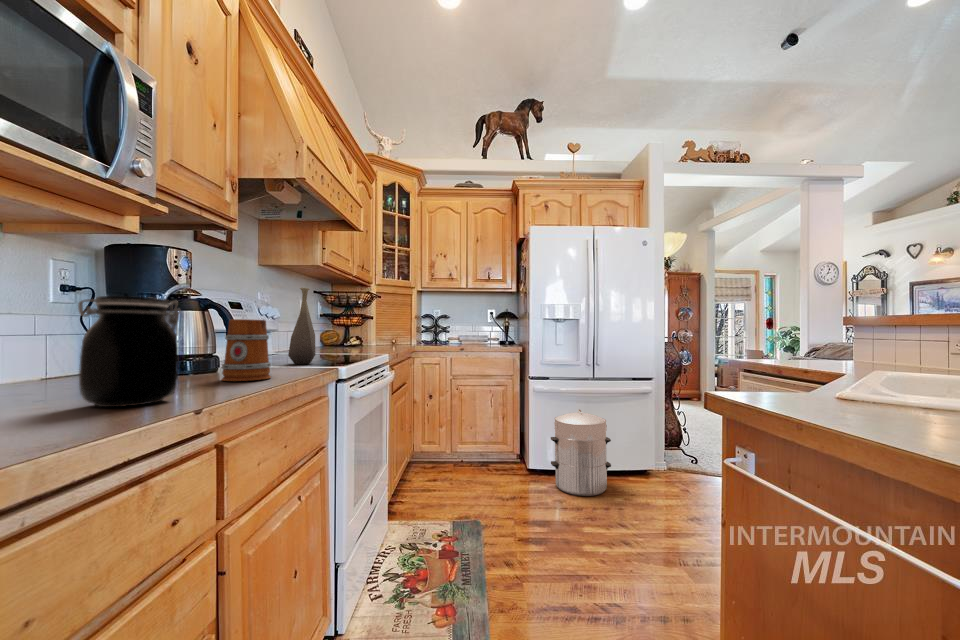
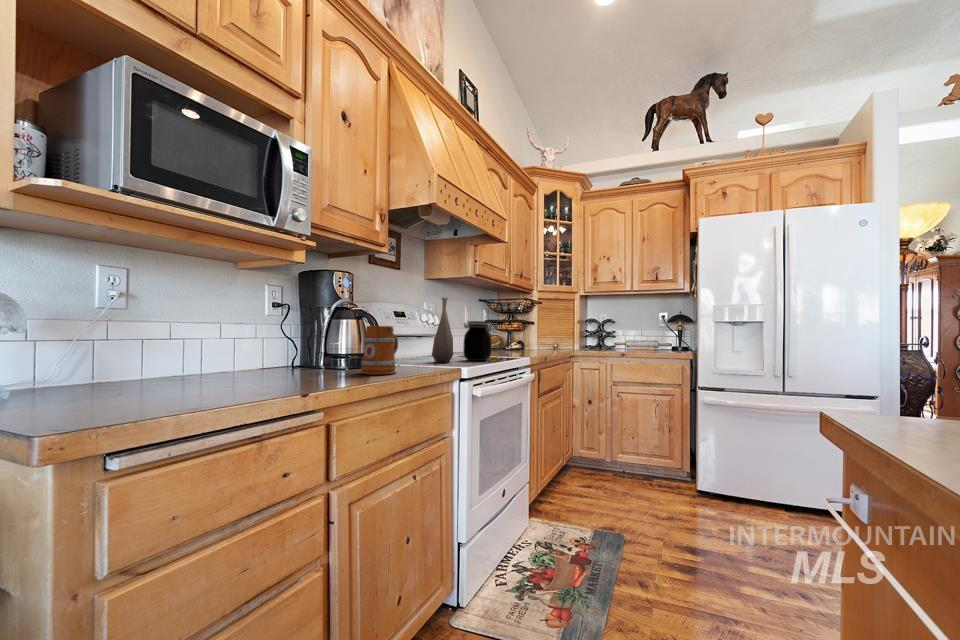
jar: present [78,296,181,407] -> present [463,321,491,361]
waste bin: present [551,410,611,496] -> none [724,434,812,543]

